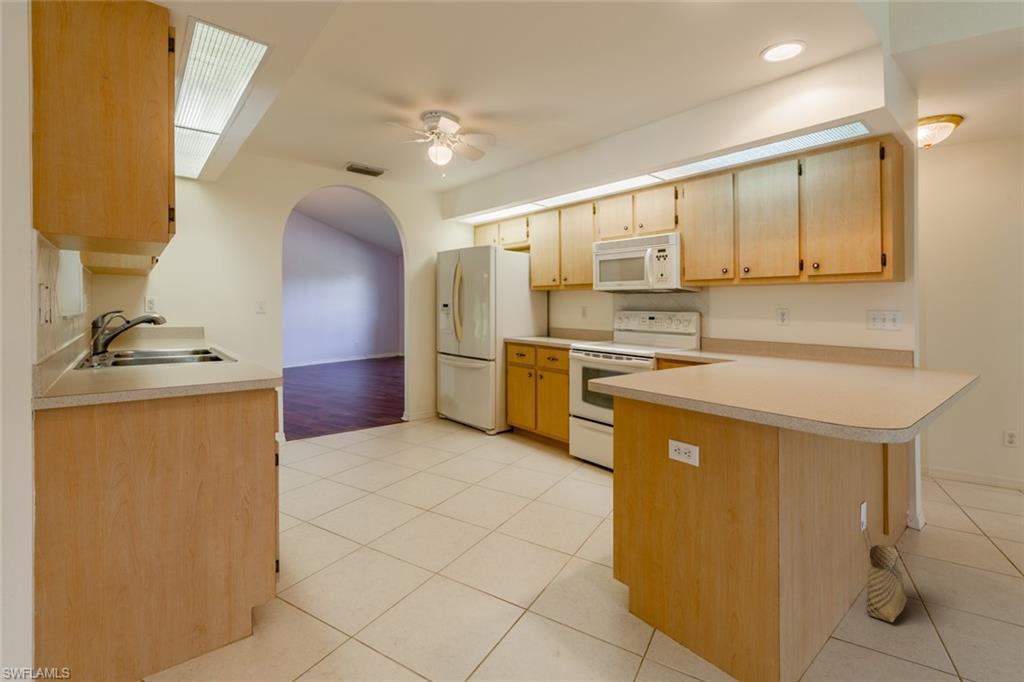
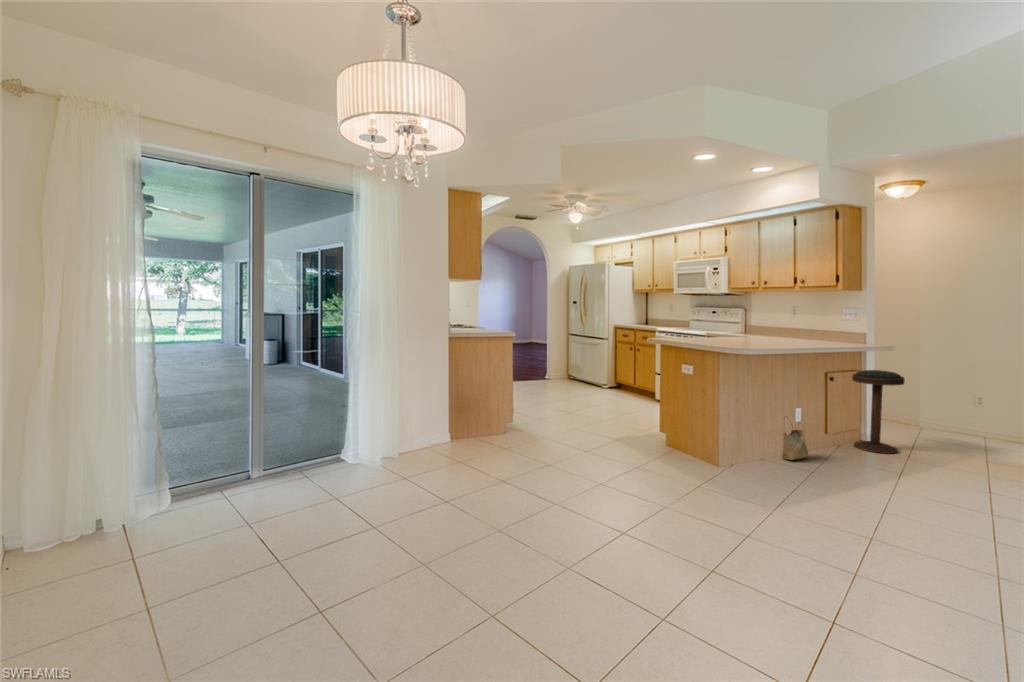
bar stool: none [916,415,1013,566] -> present [852,370,905,454]

